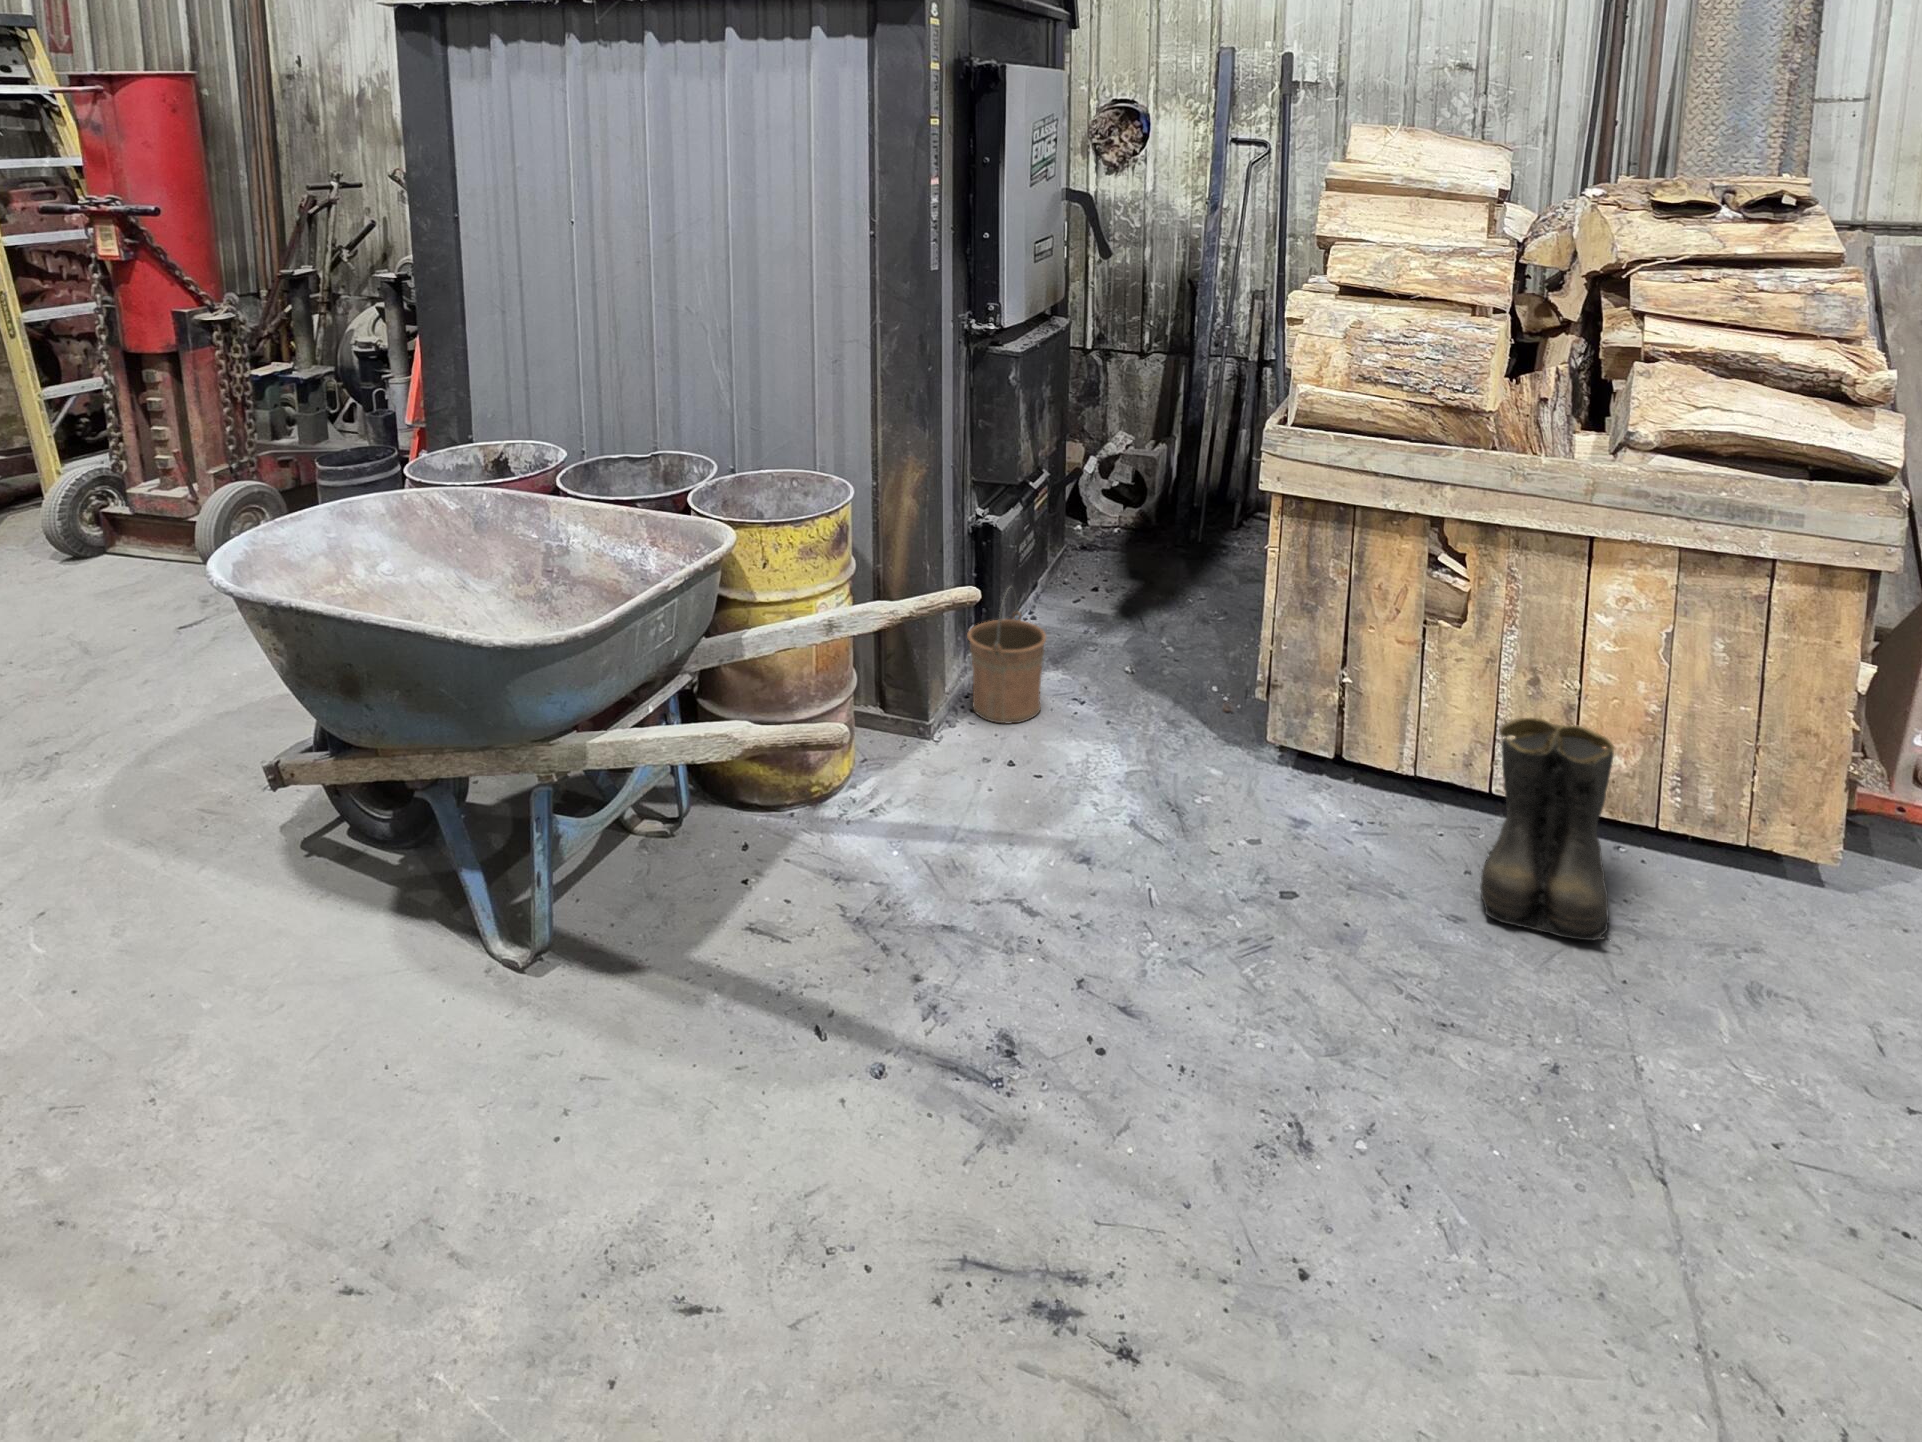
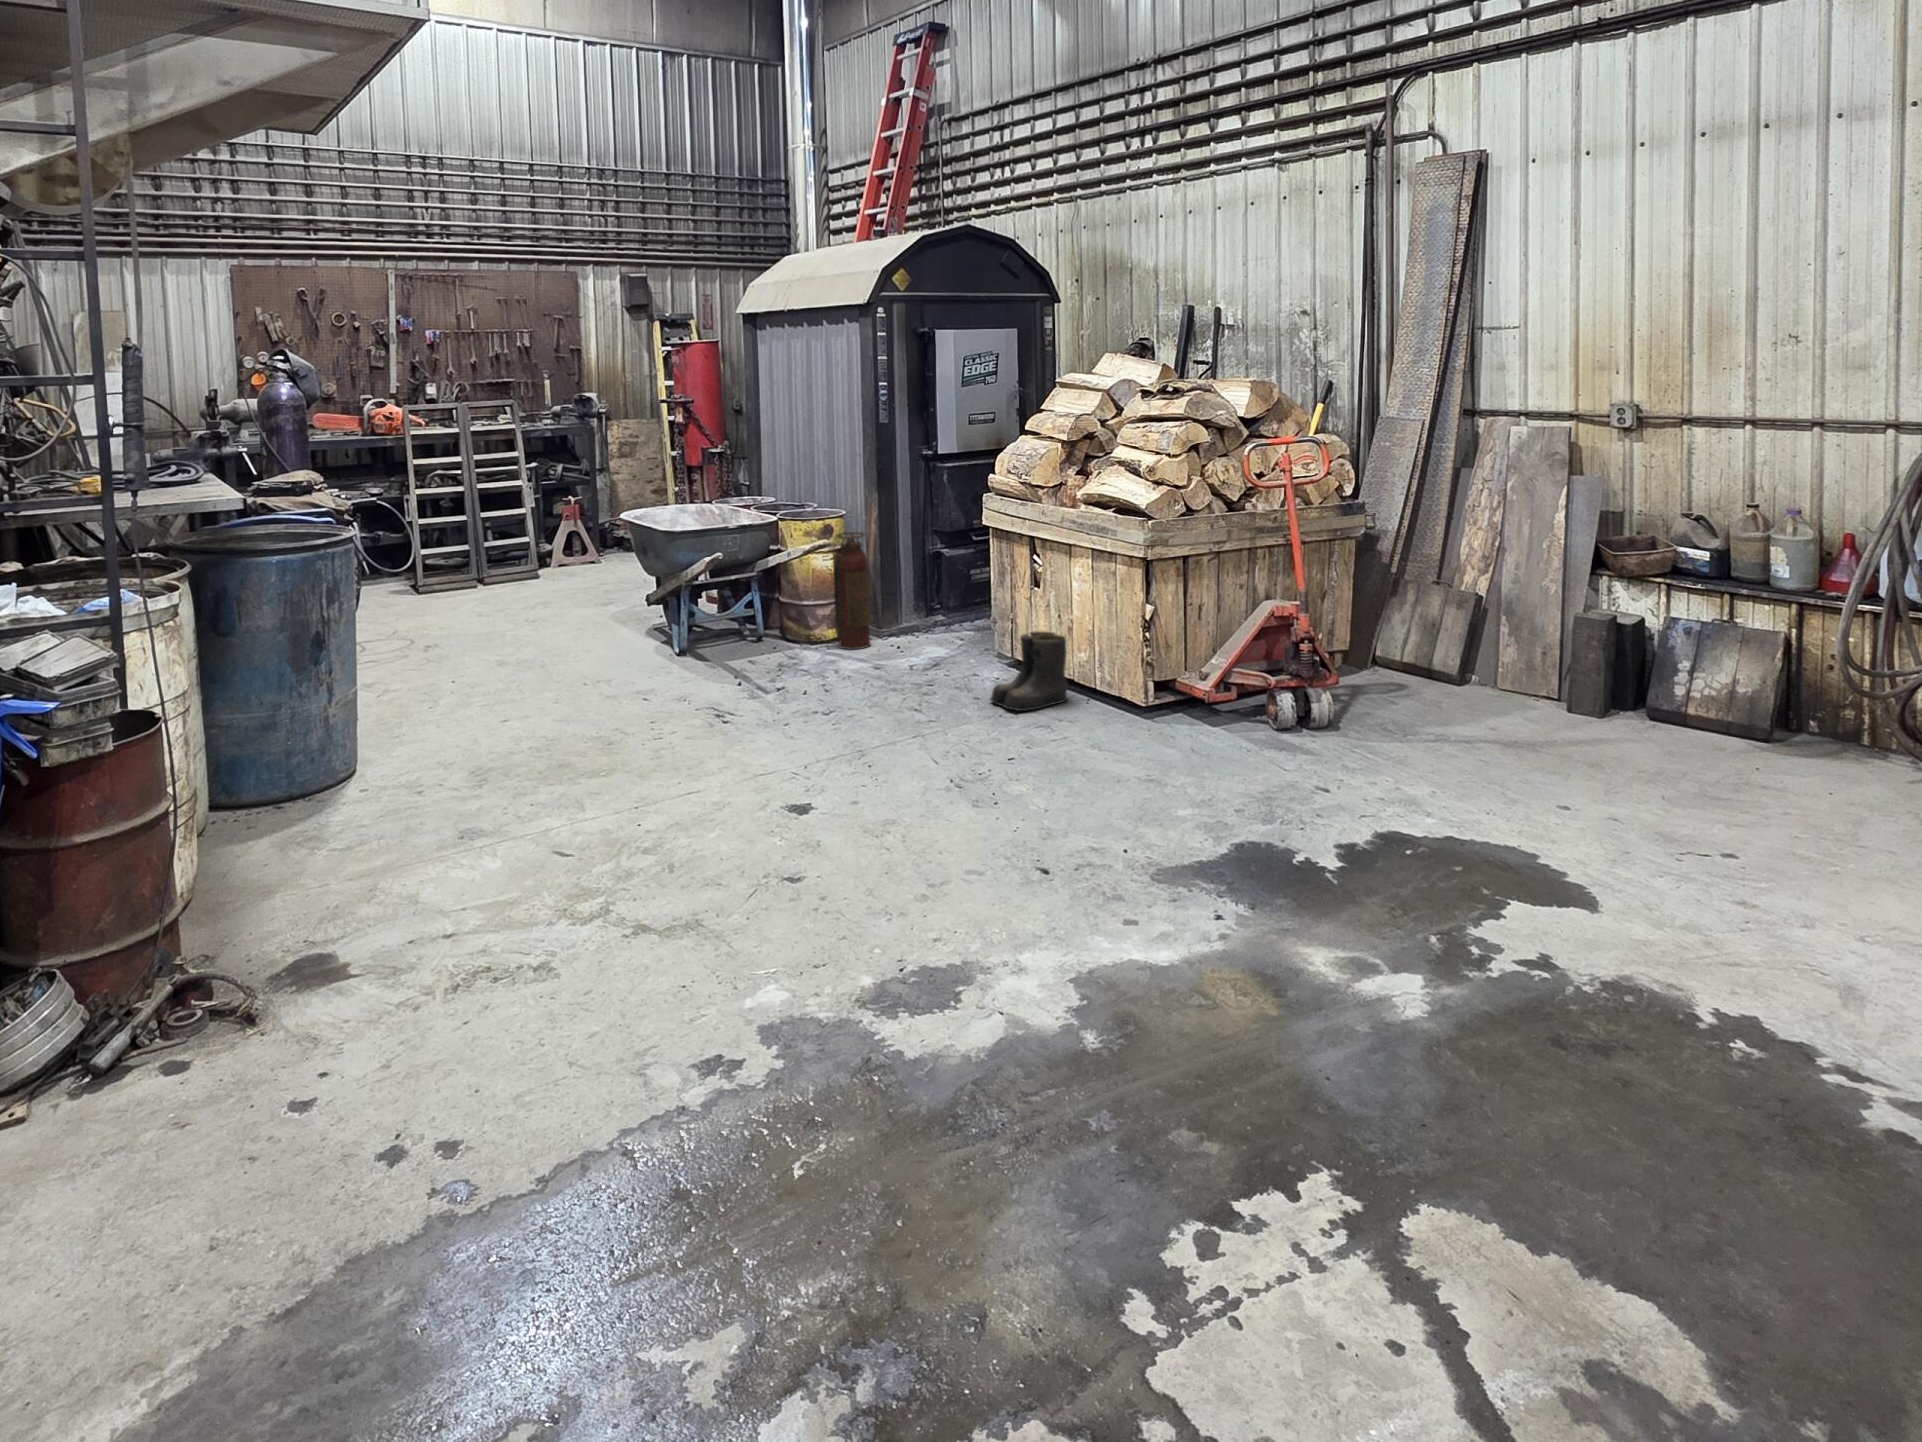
fire extinguisher: none [852,521,938,804] -> present [833,532,871,650]
bucket: present [967,586,1046,723] -> none [912,577,949,639]

